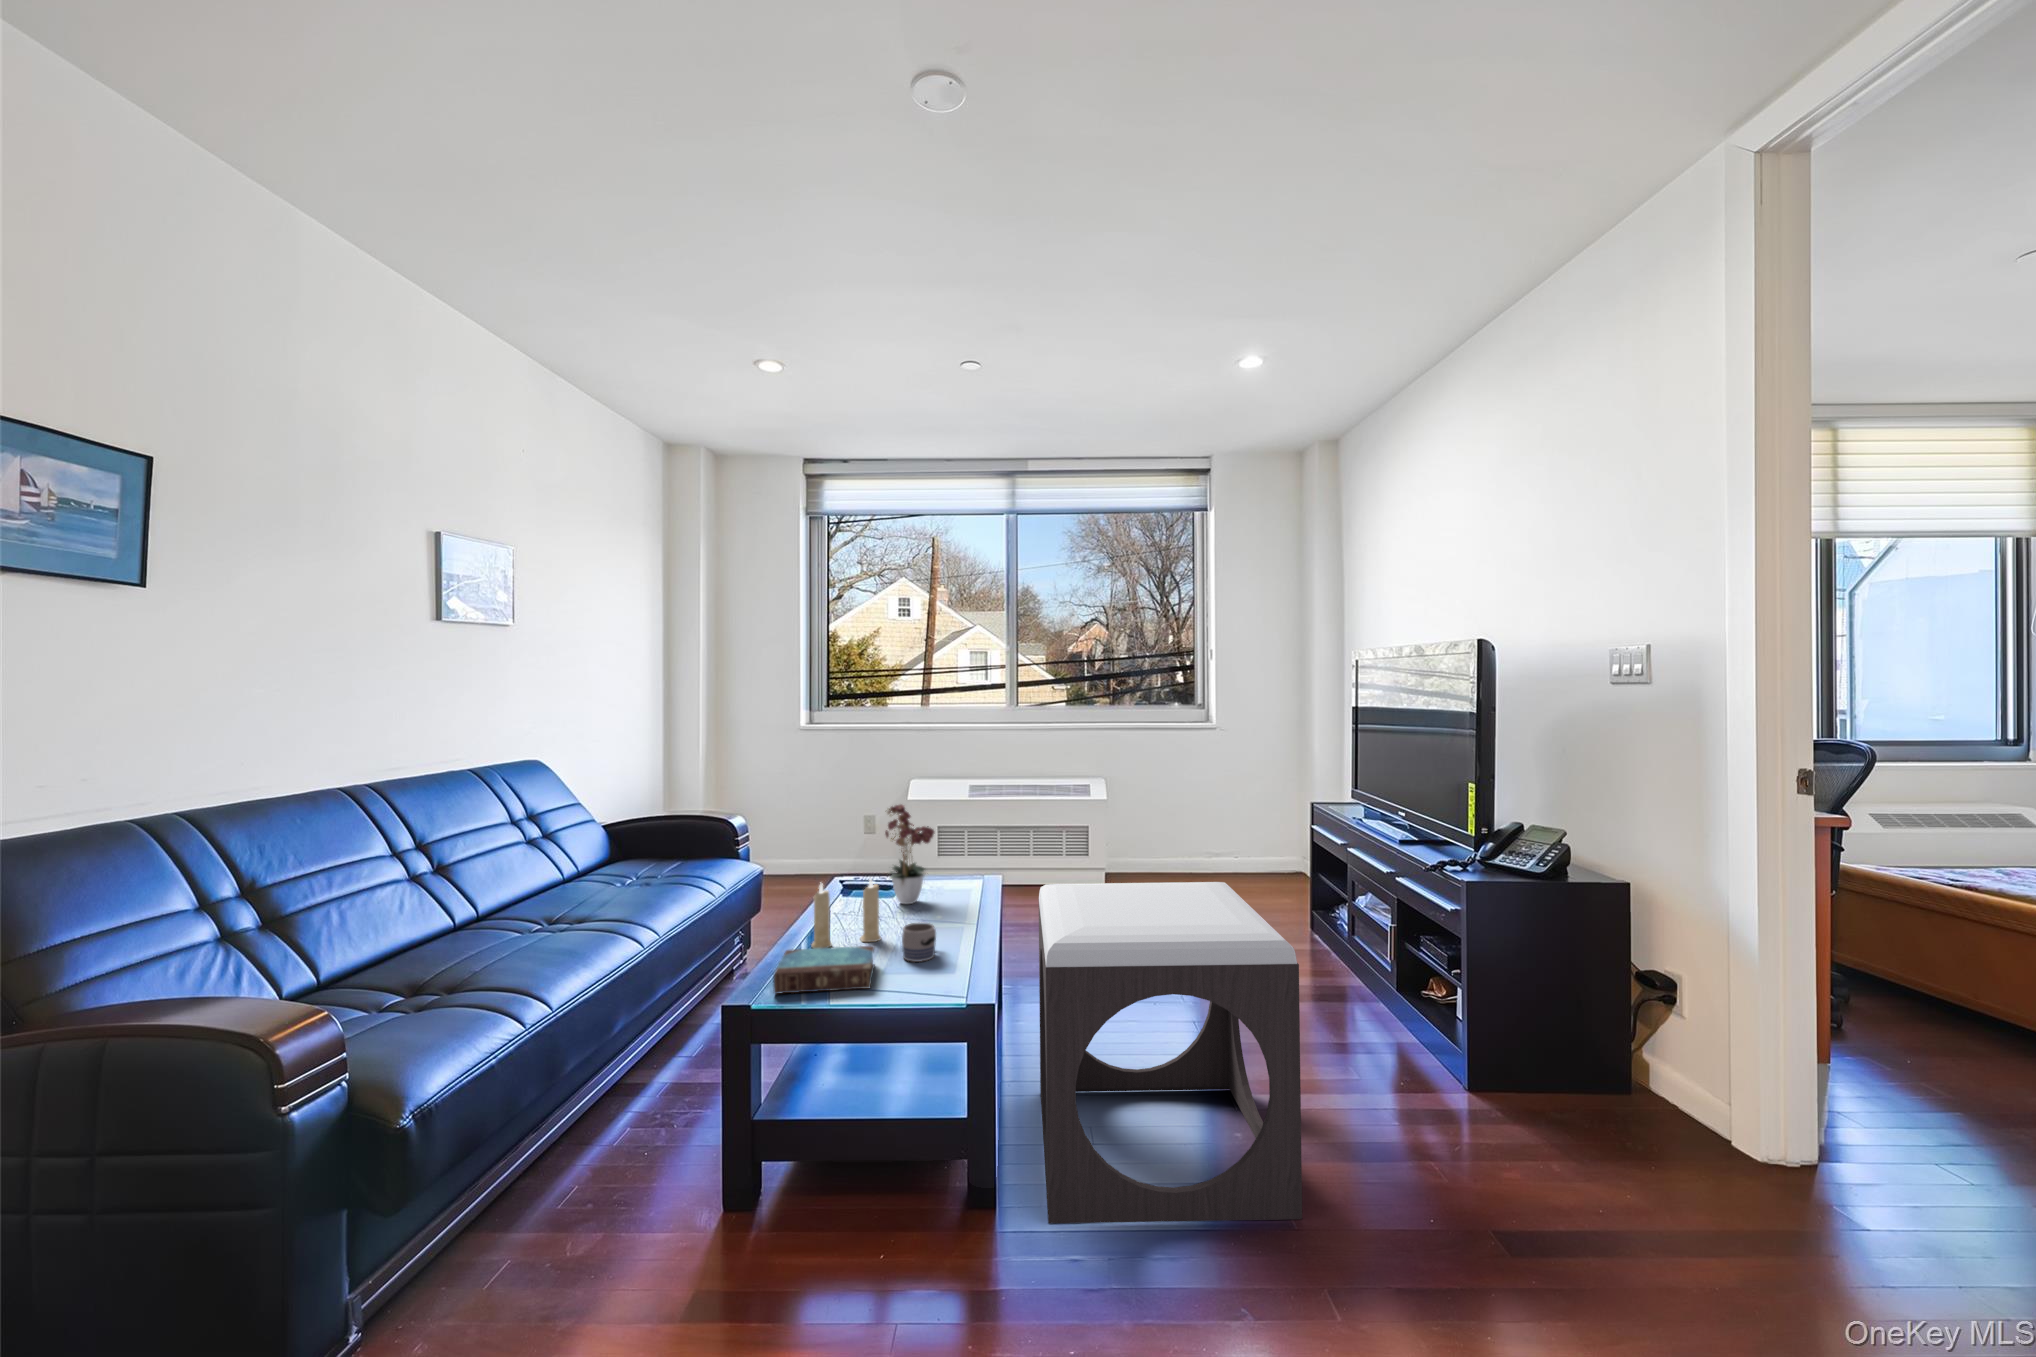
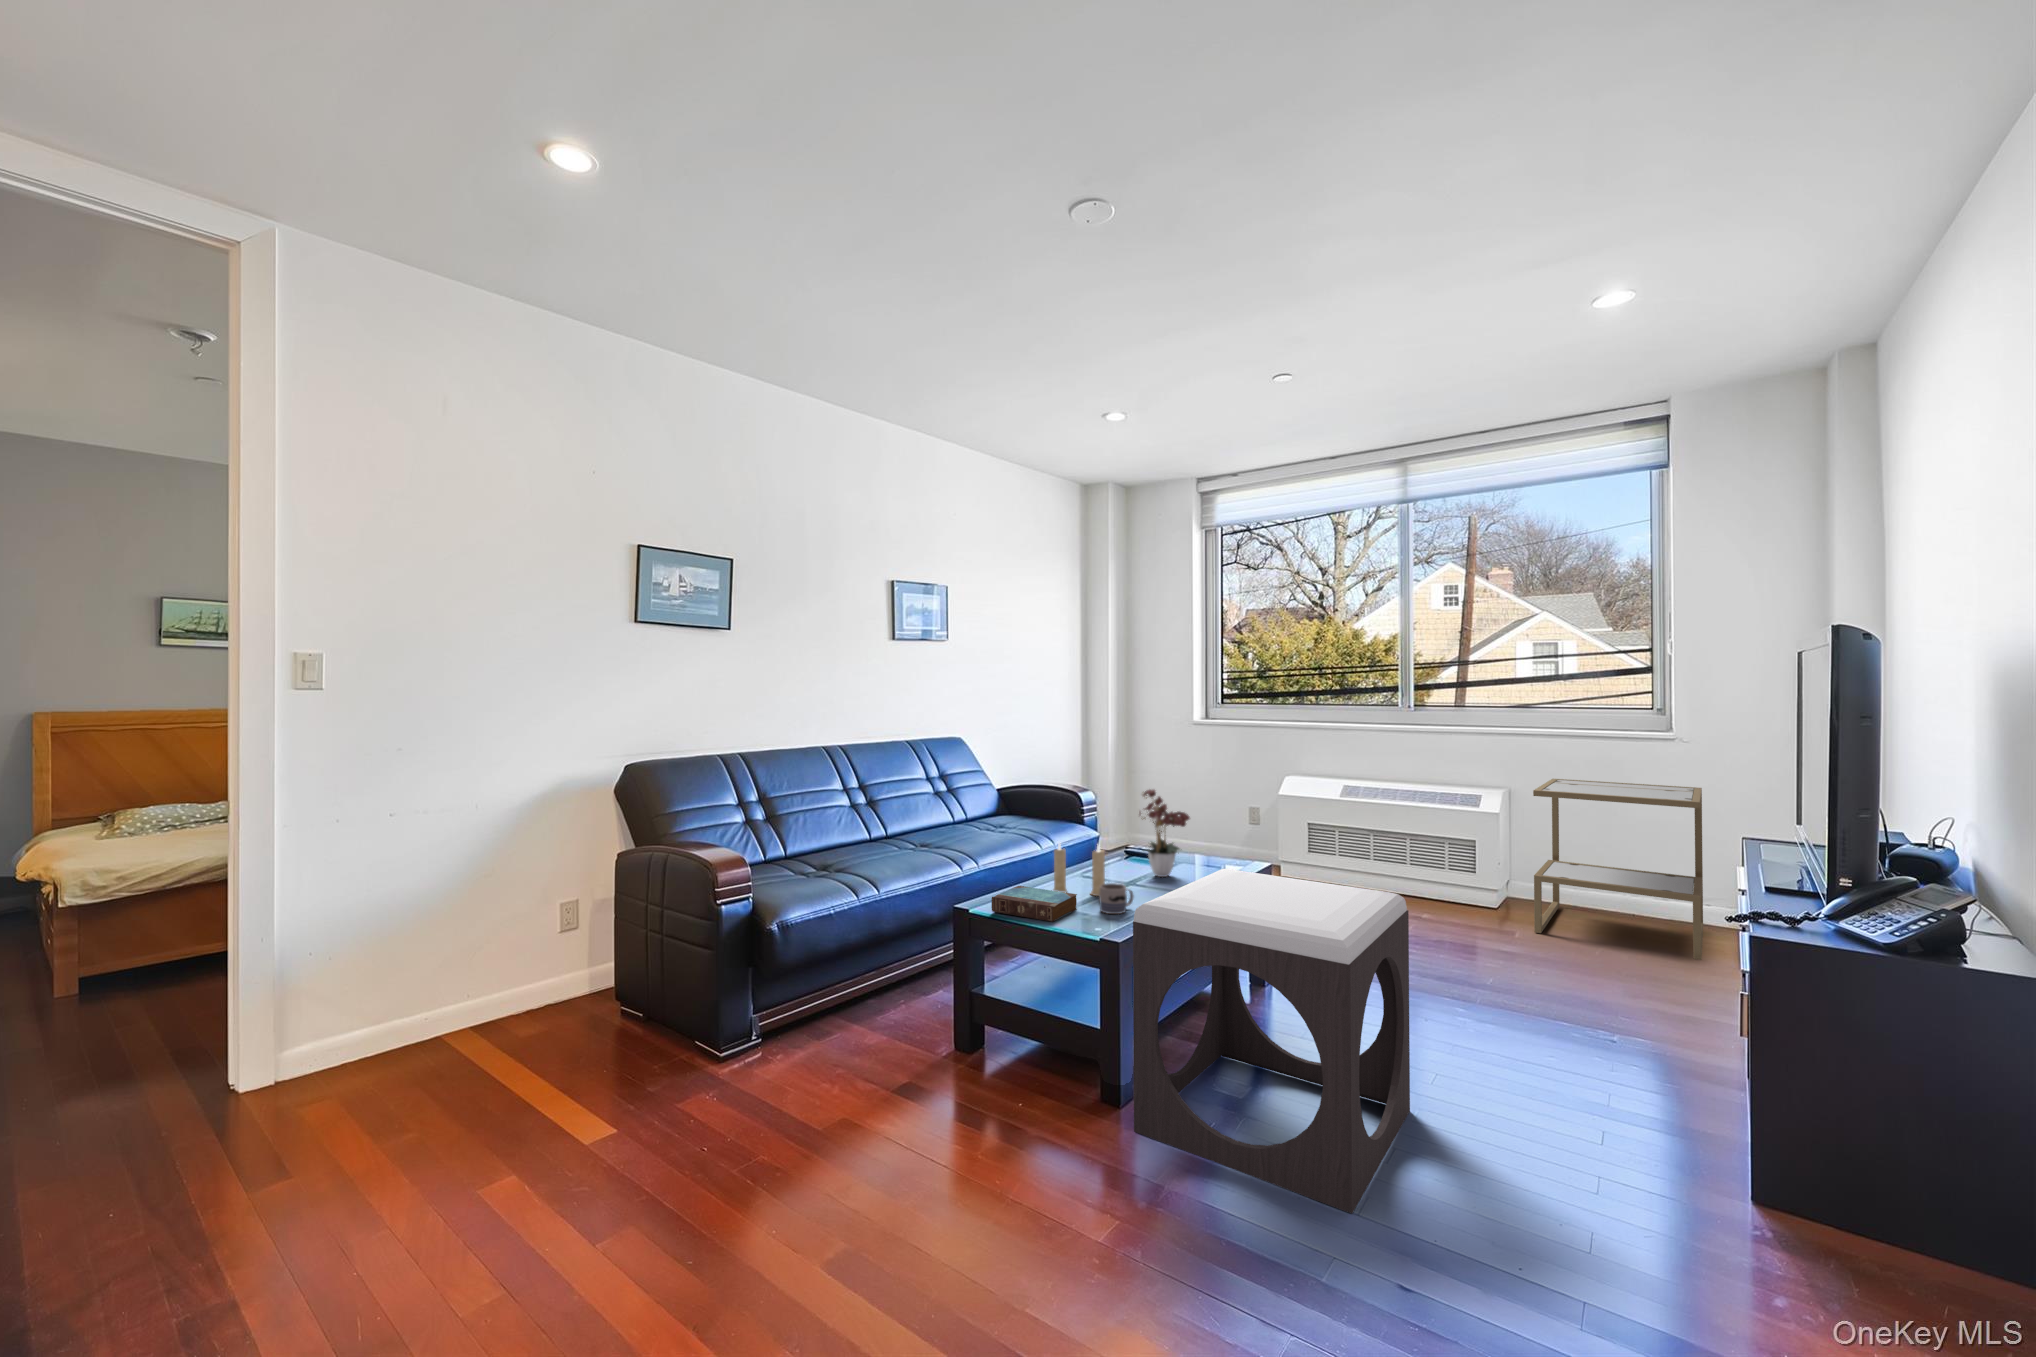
side table: none [1135,762,1258,895] -> present [1533,779,1703,960]

